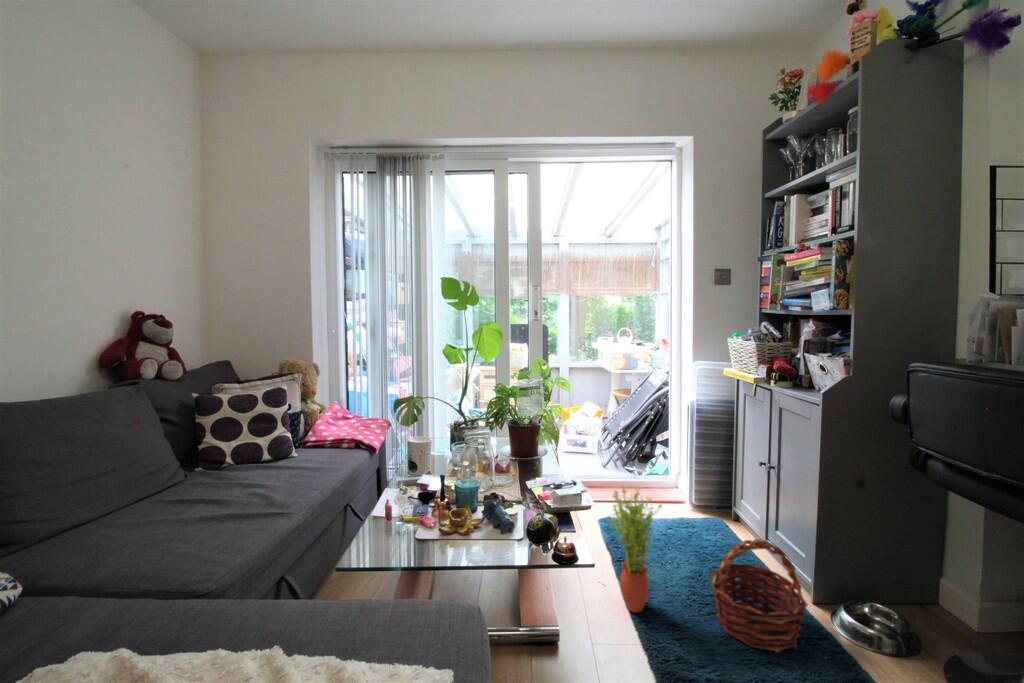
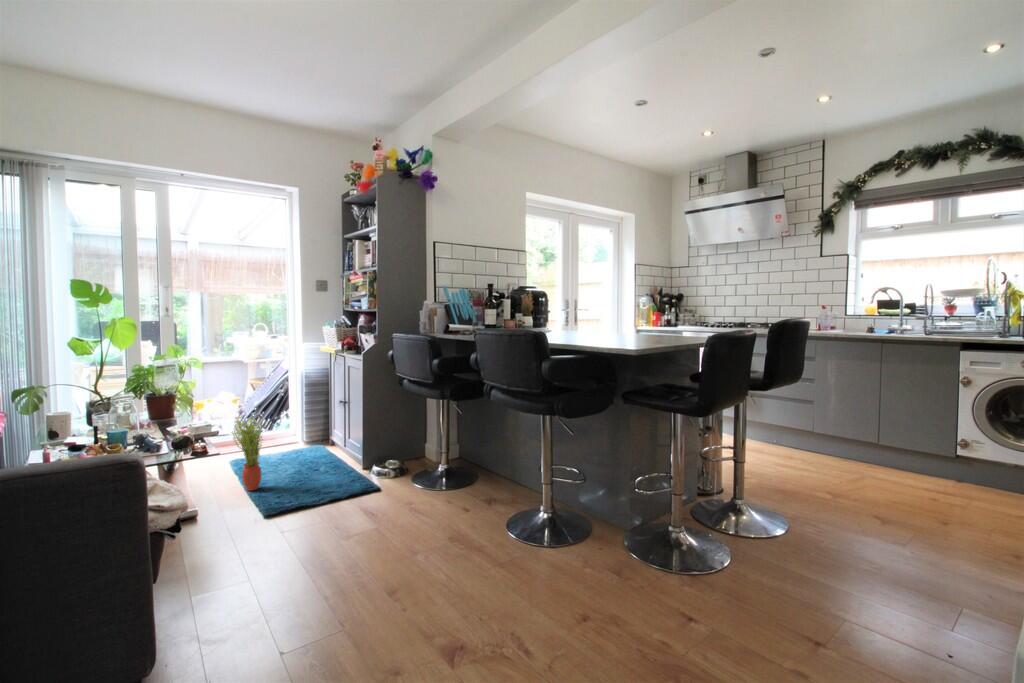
basket: present [711,539,807,652] -> none [298,431,348,485]

